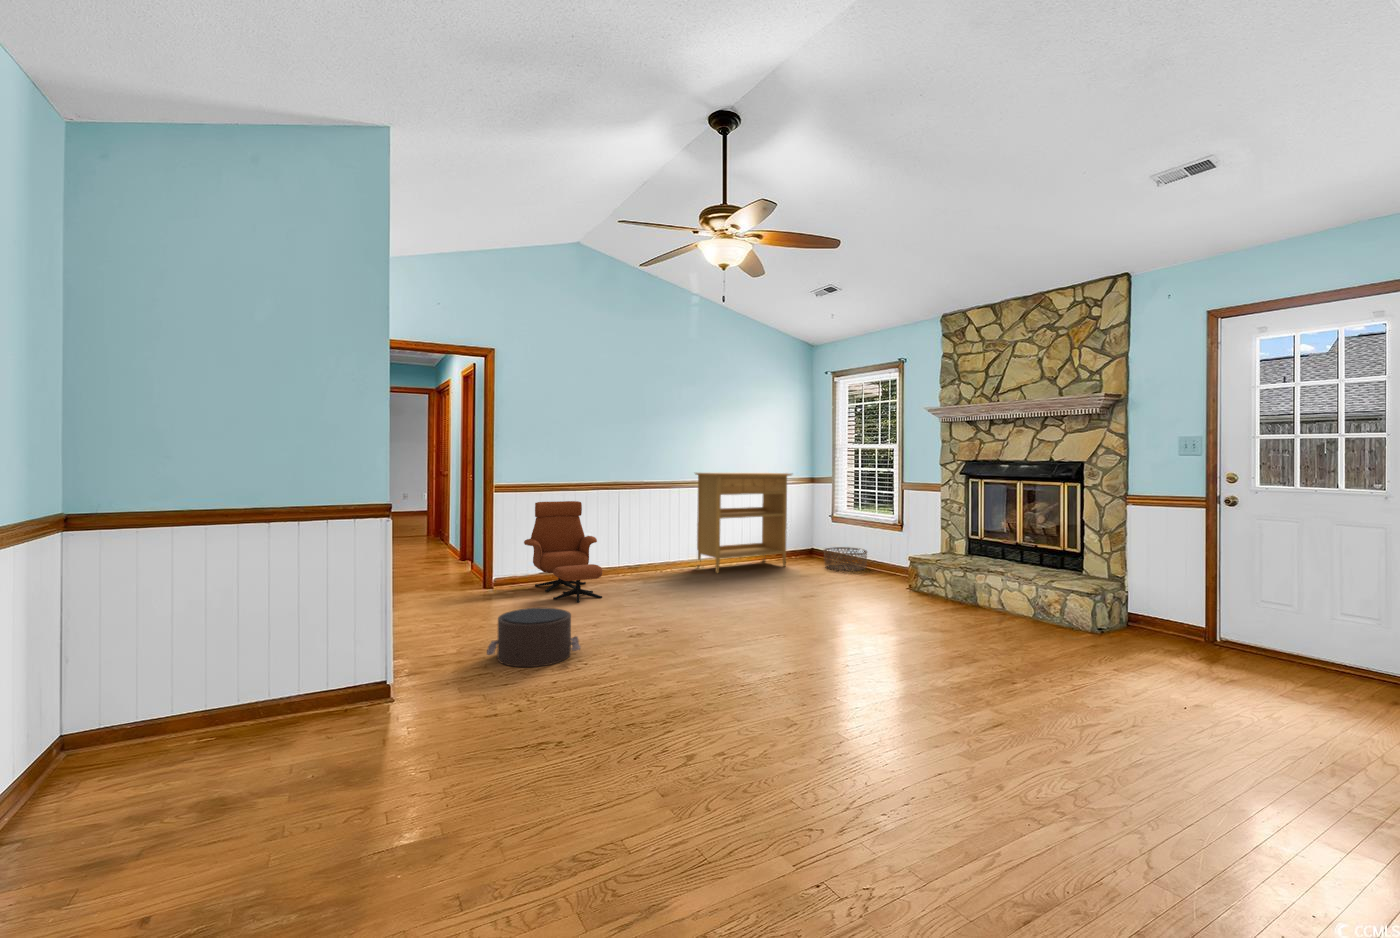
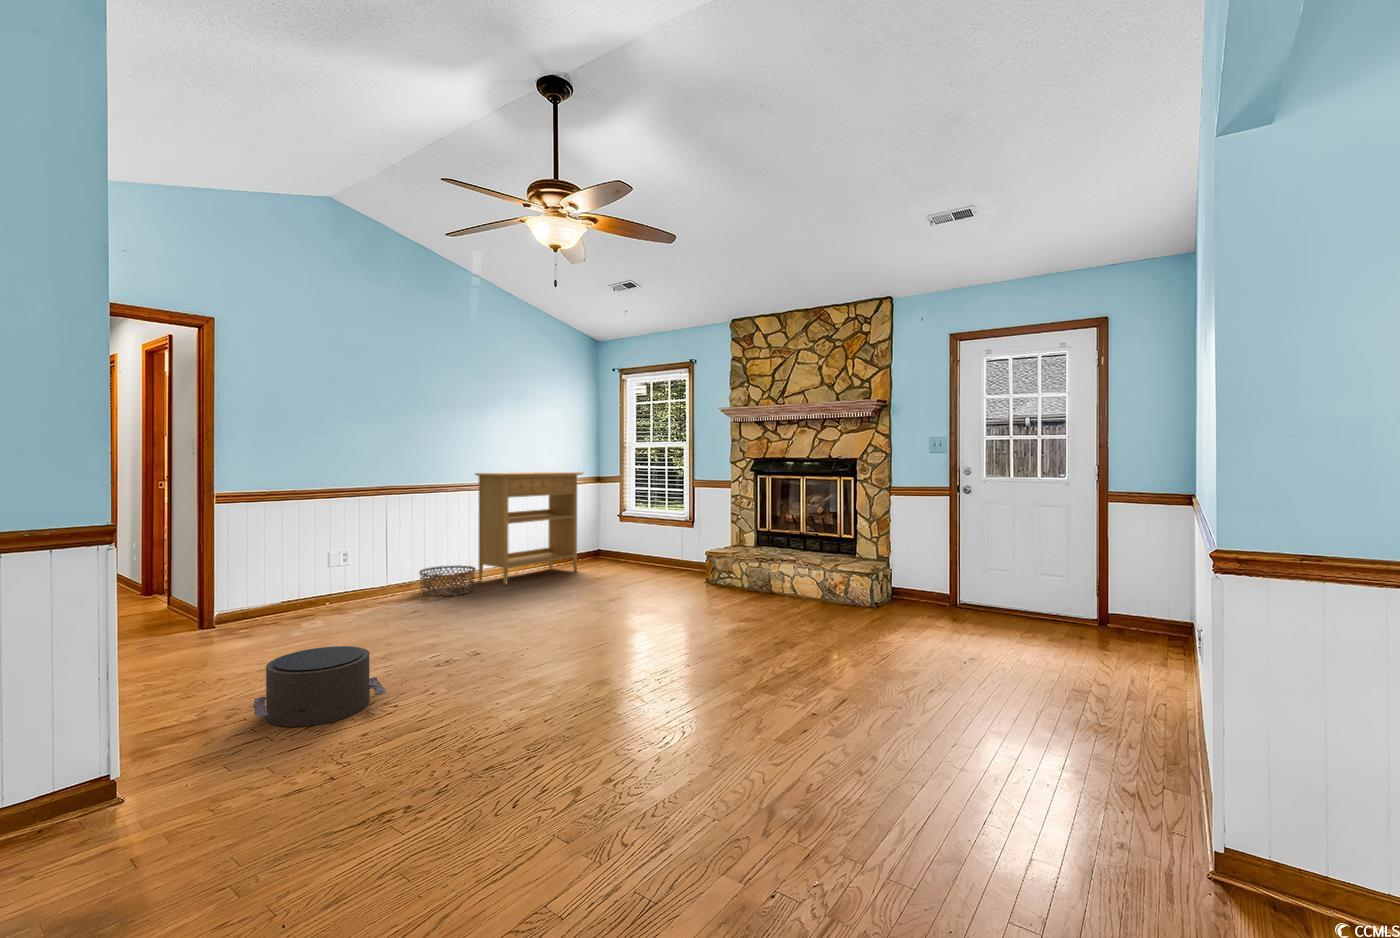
lounge chair: present [524,501,602,603] -> none [258,511,377,635]
basket: present [824,547,867,571] -> present [419,566,476,596]

